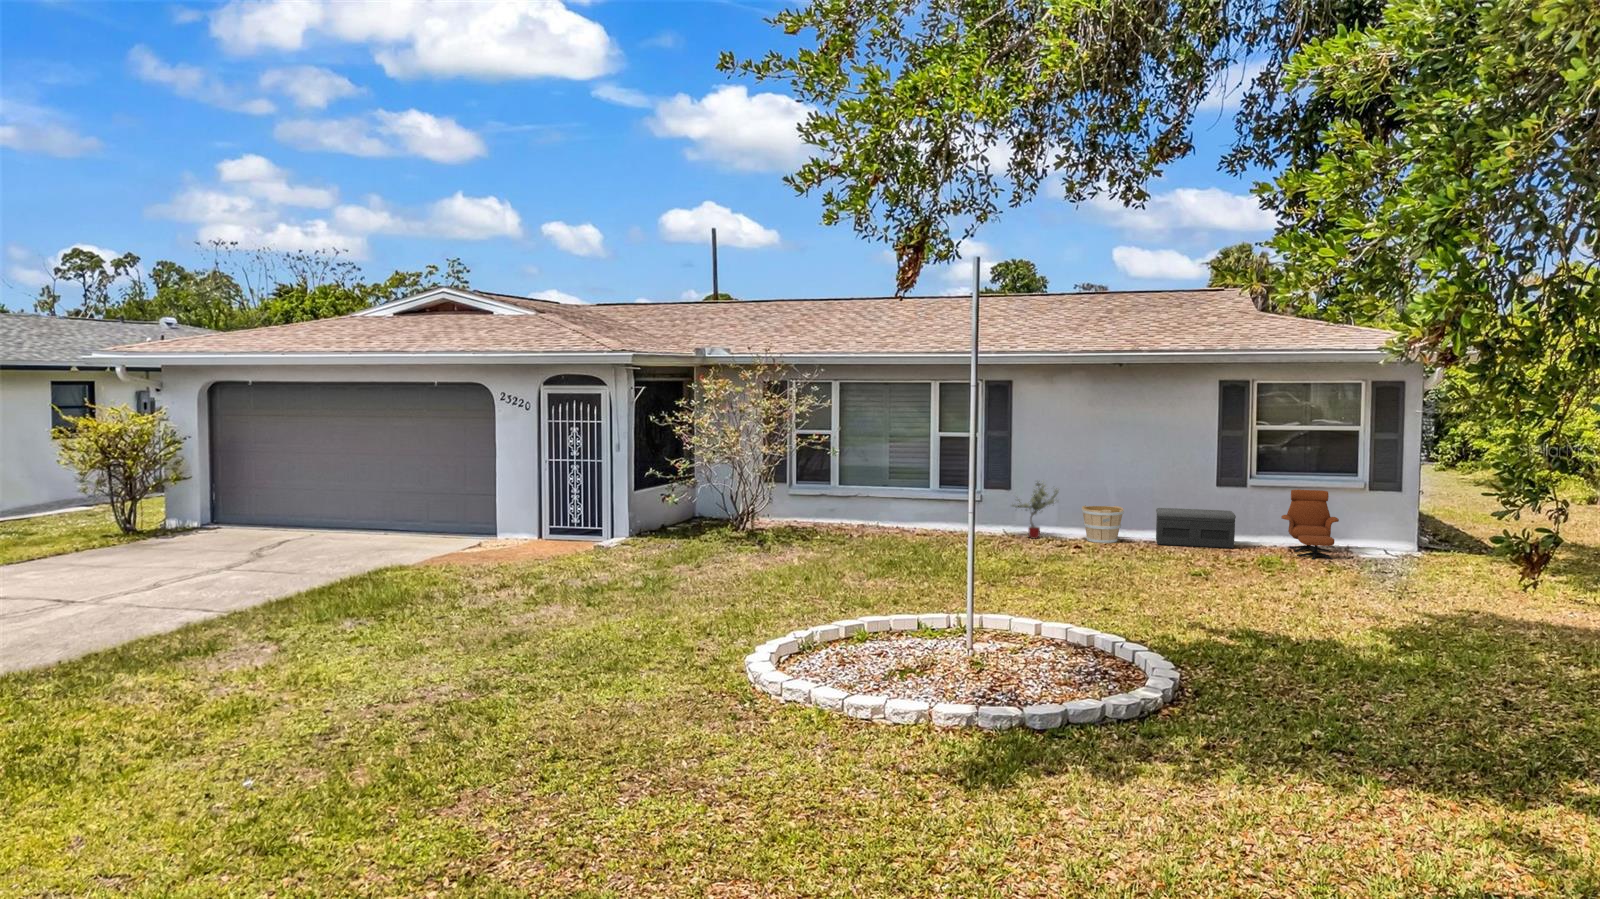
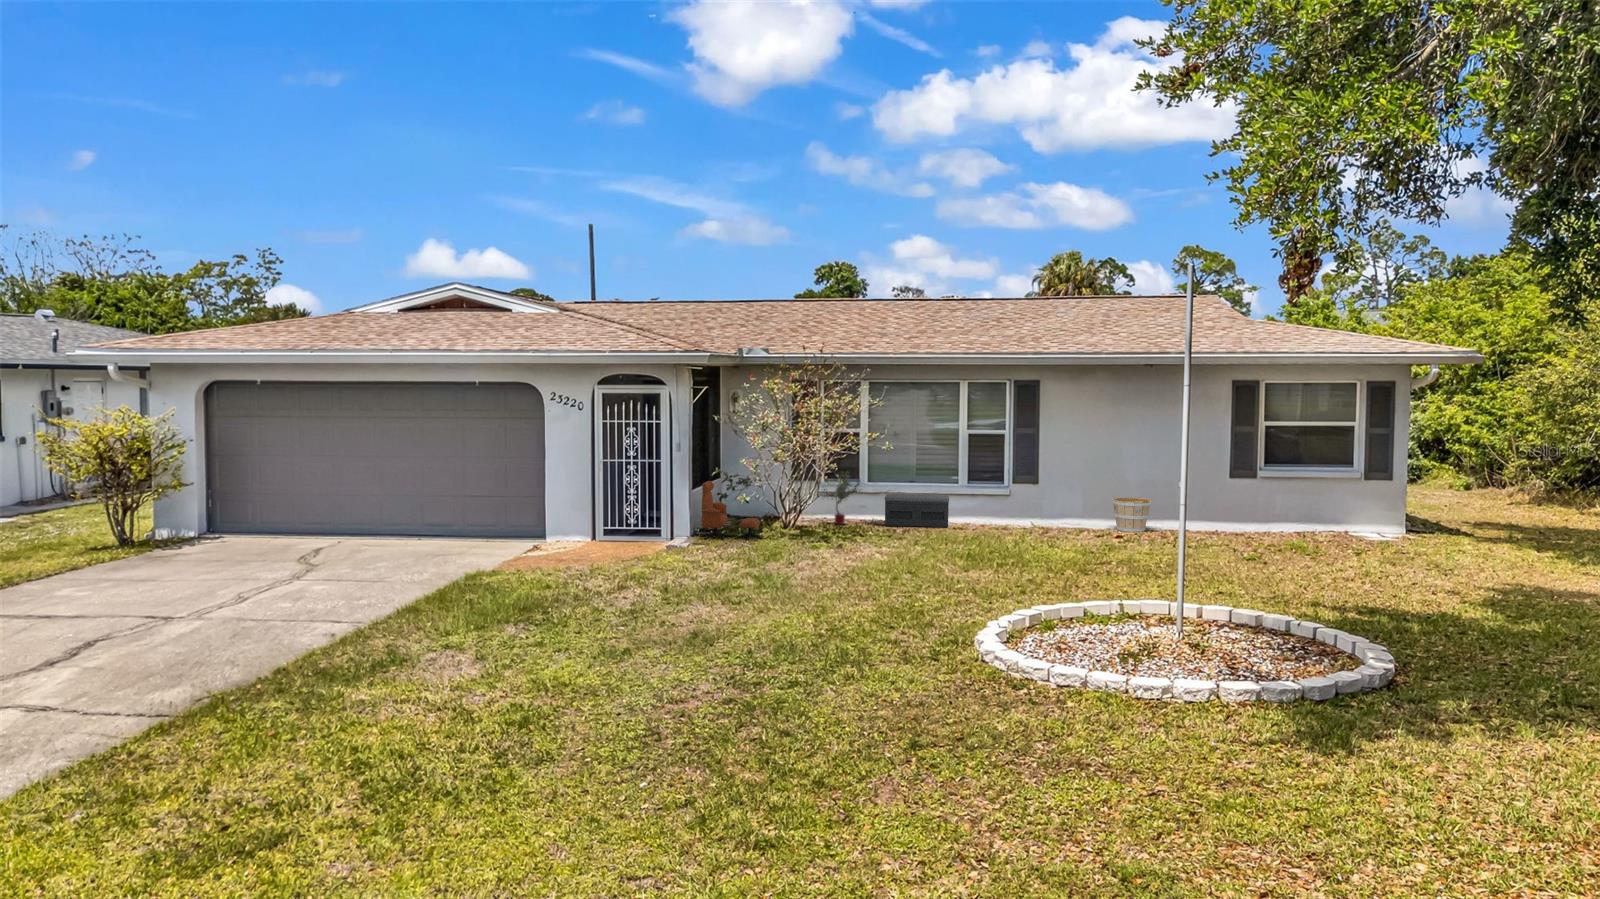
potted tree: present [1012,483,1058,539] -> present [819,472,861,525]
lounge chair: present [1281,490,1339,560] -> present [700,481,763,541]
storage bench: present [1156,508,1236,549] -> present [885,494,949,528]

